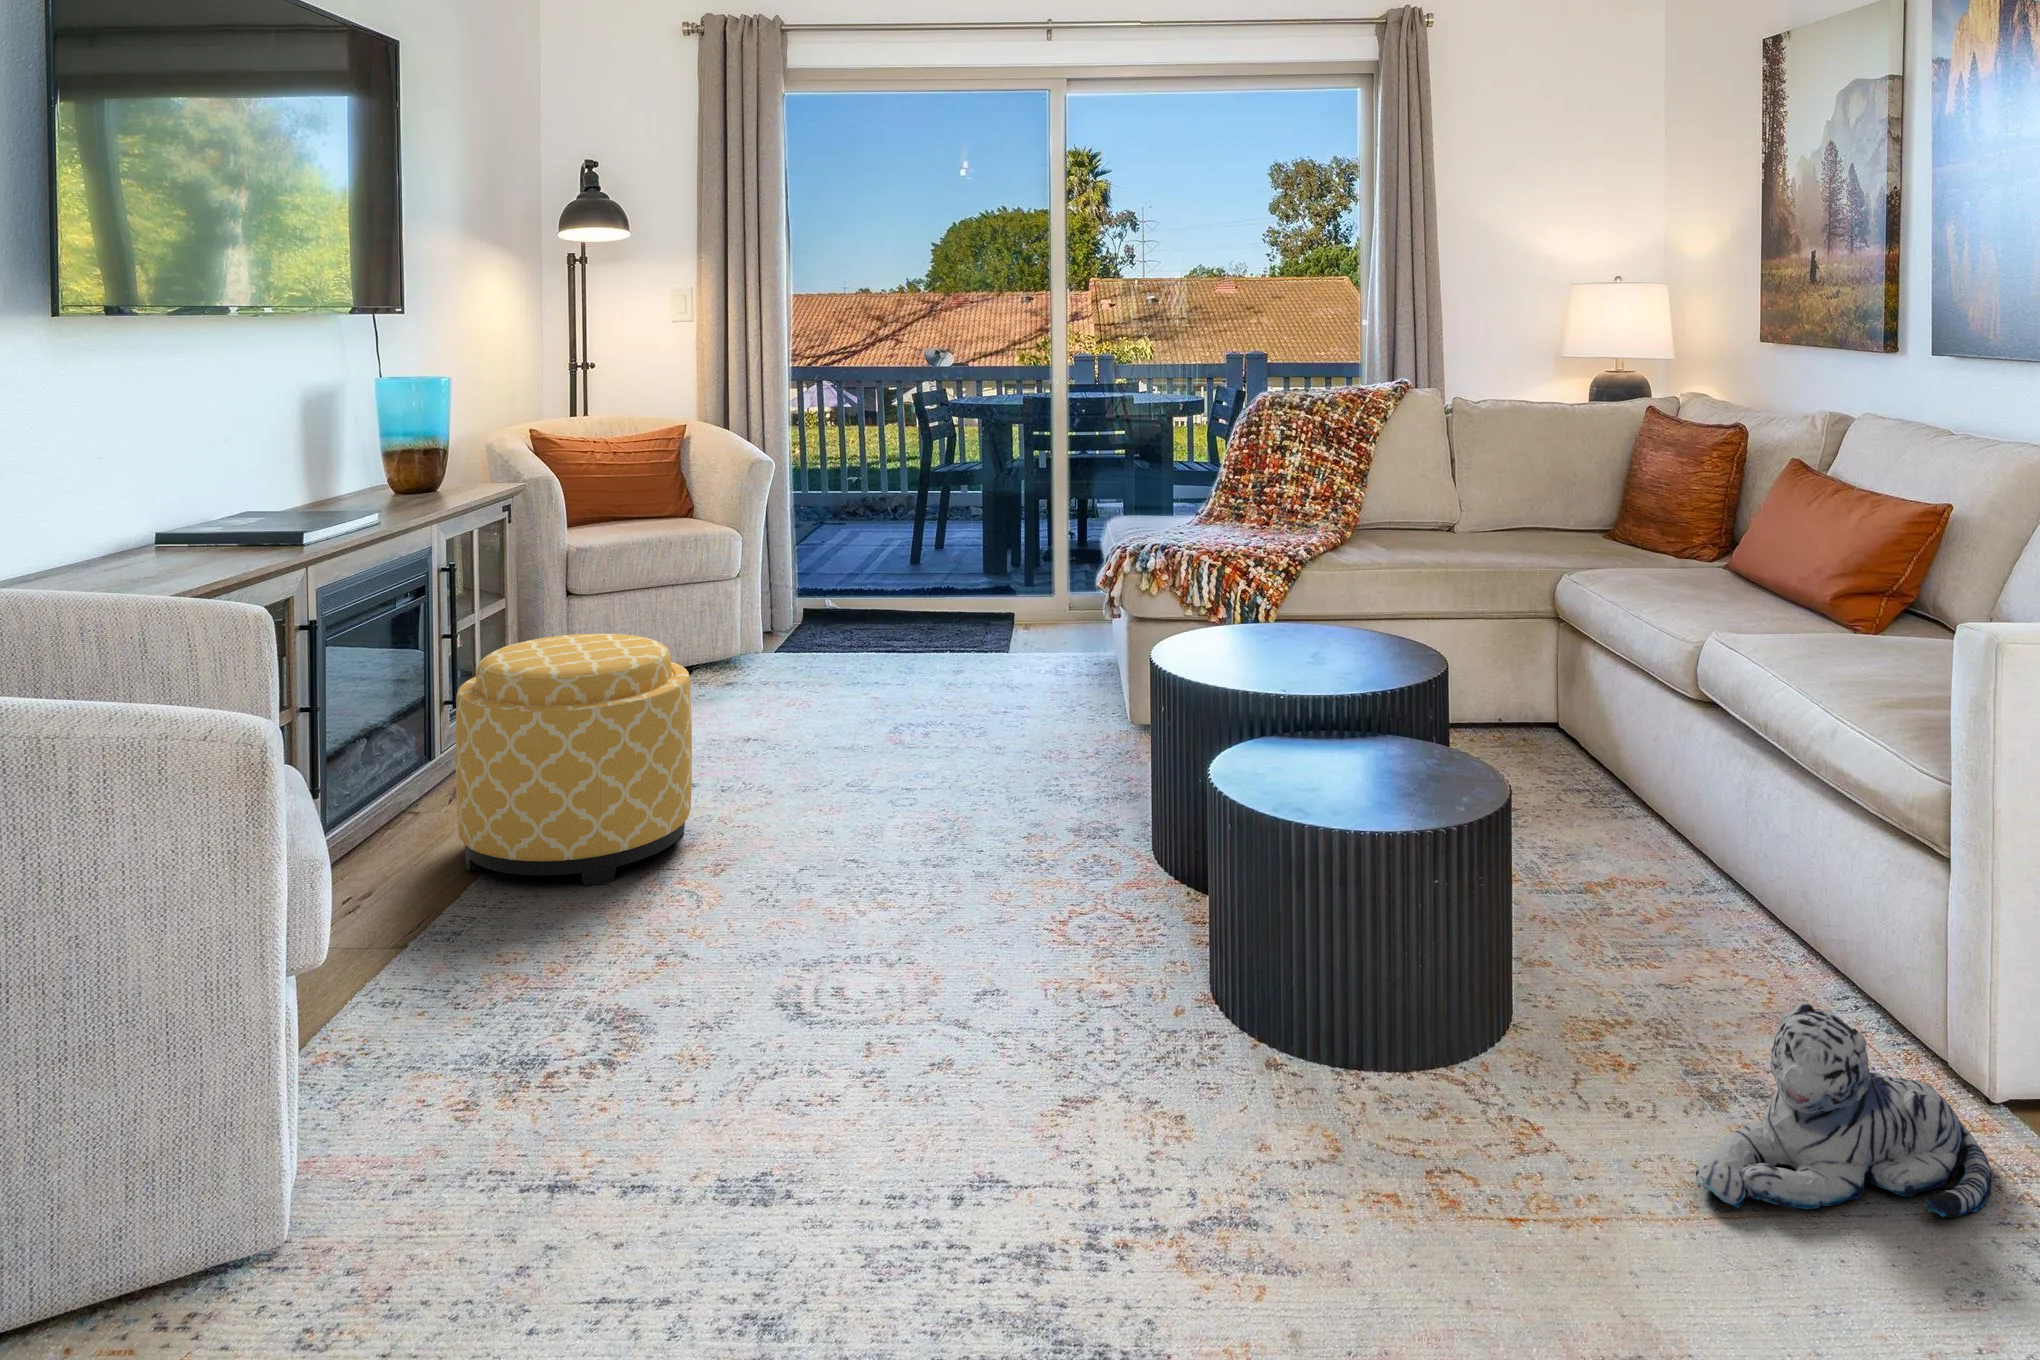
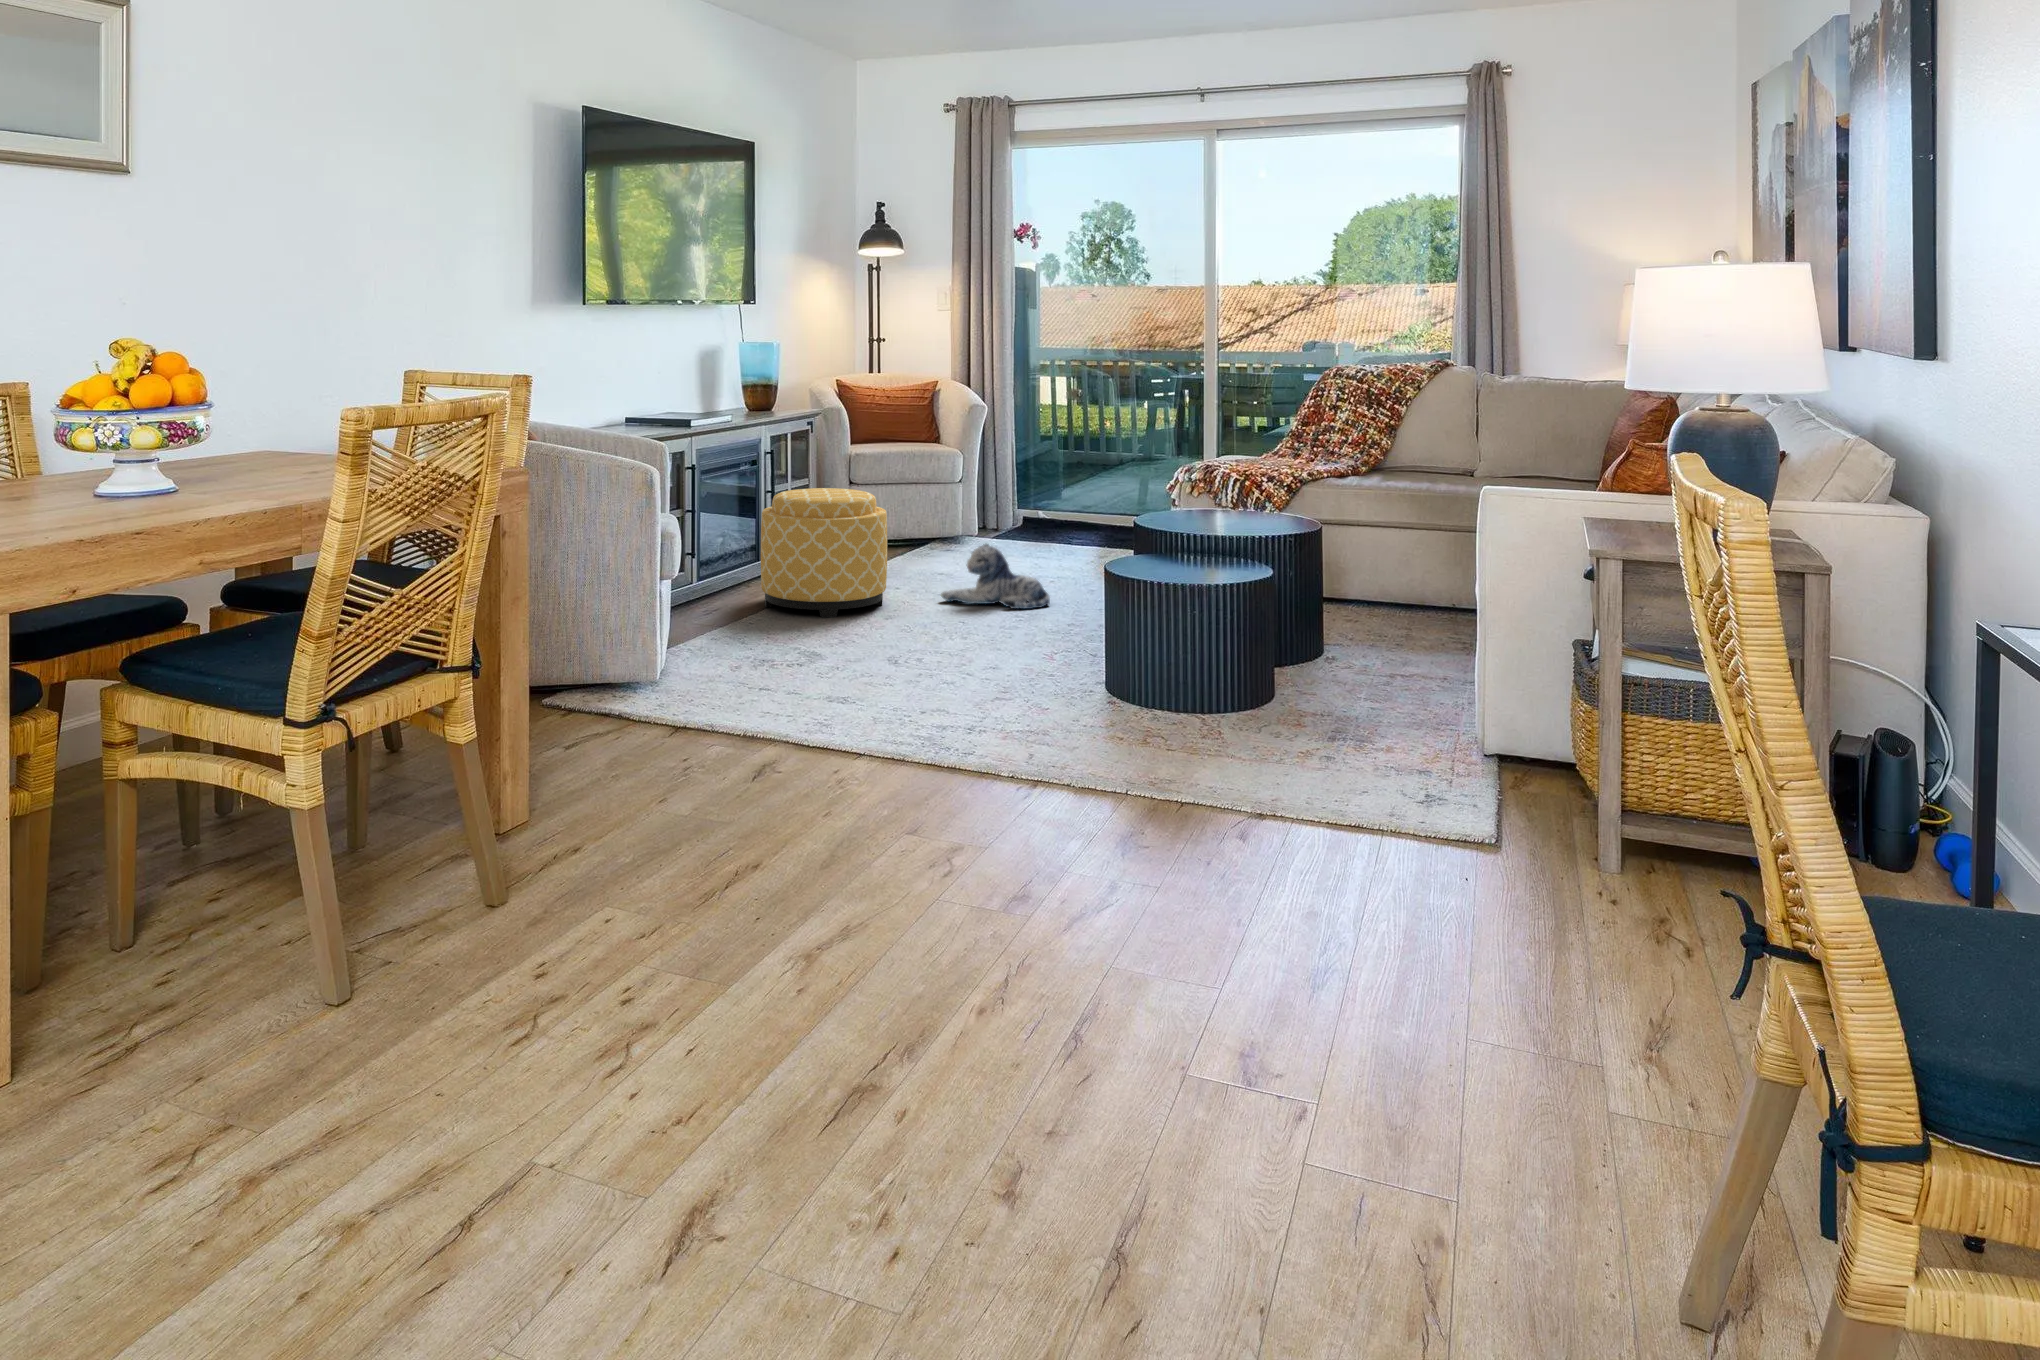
plush toy: present [1696,1002,1992,1217] -> present [941,543,1050,609]

